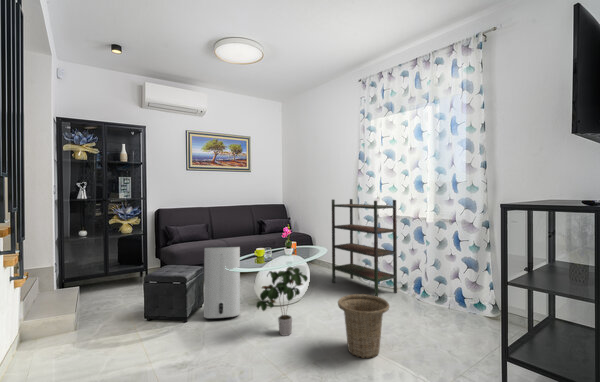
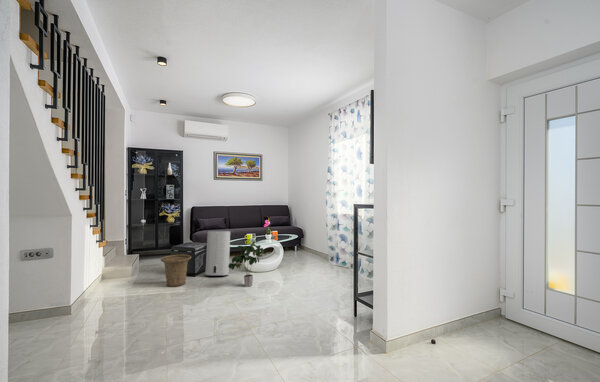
bookshelf: present [332,199,397,297] -> none [306,201,345,272]
basket: present [338,294,389,358] -> present [161,254,191,287]

